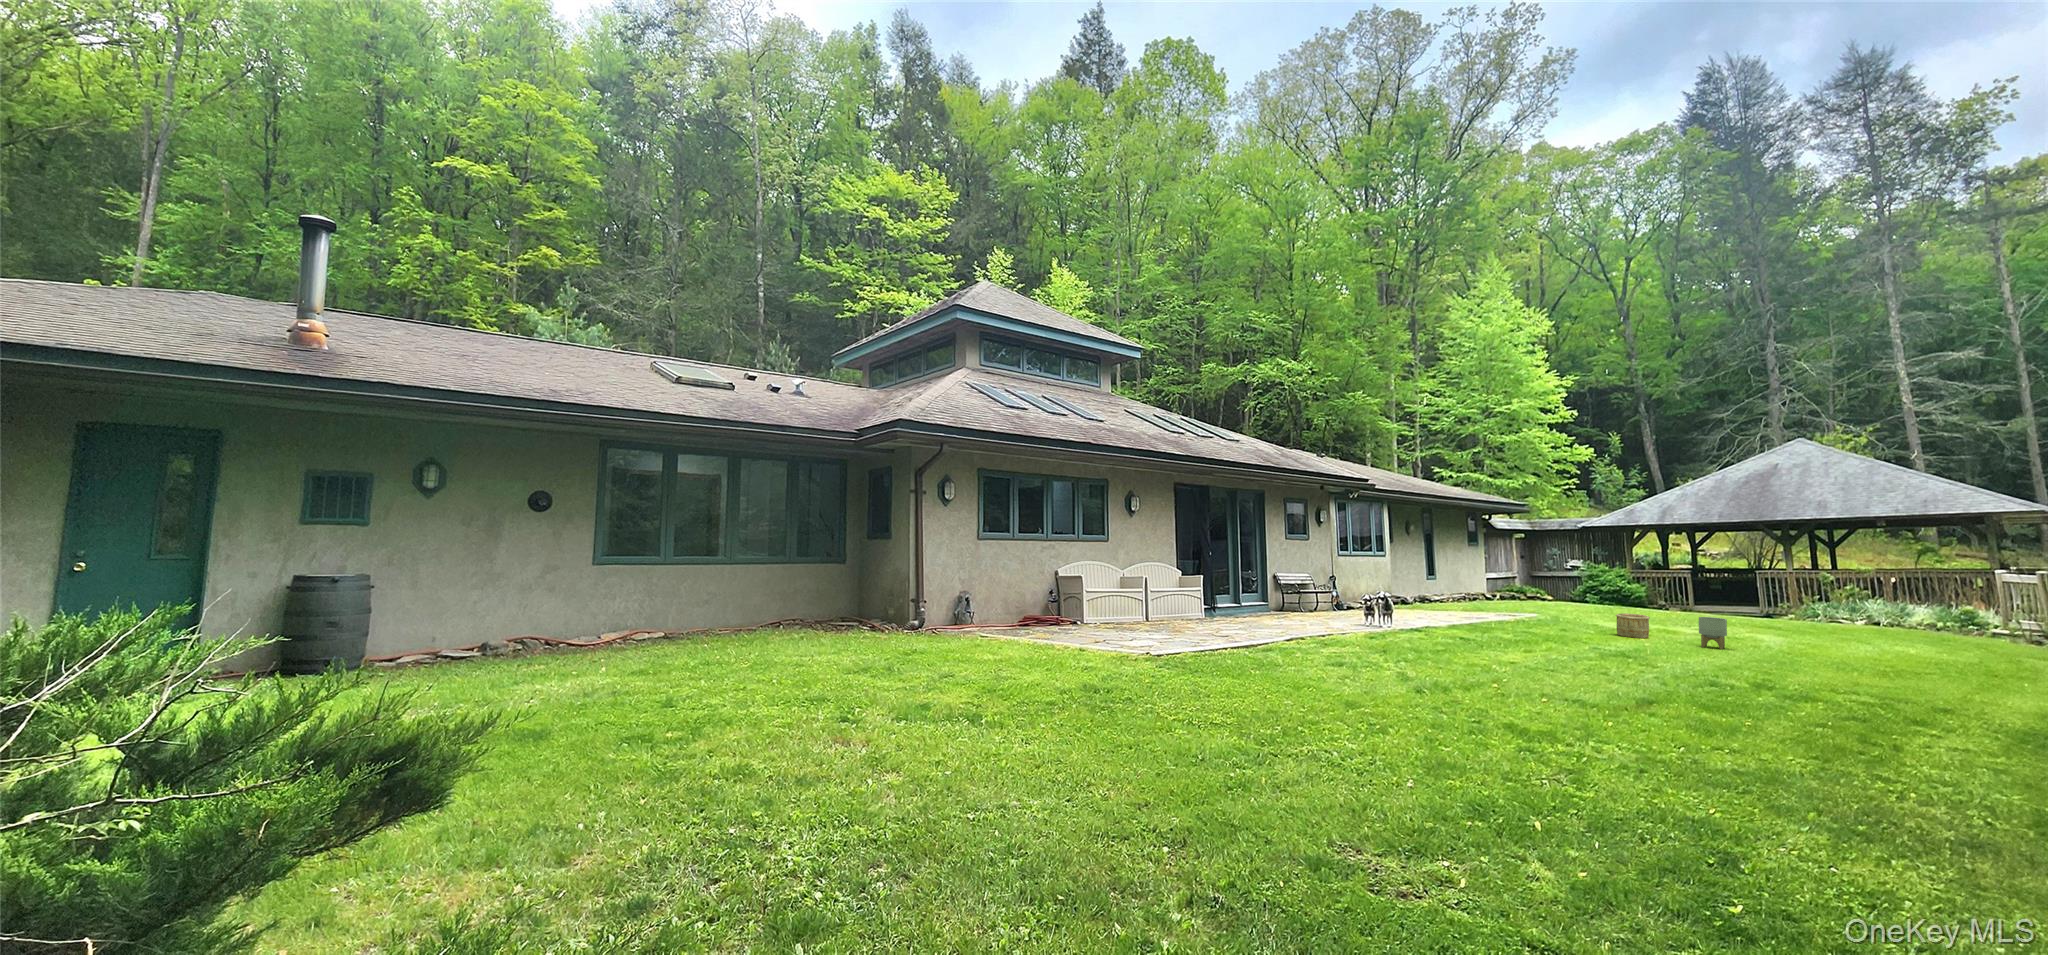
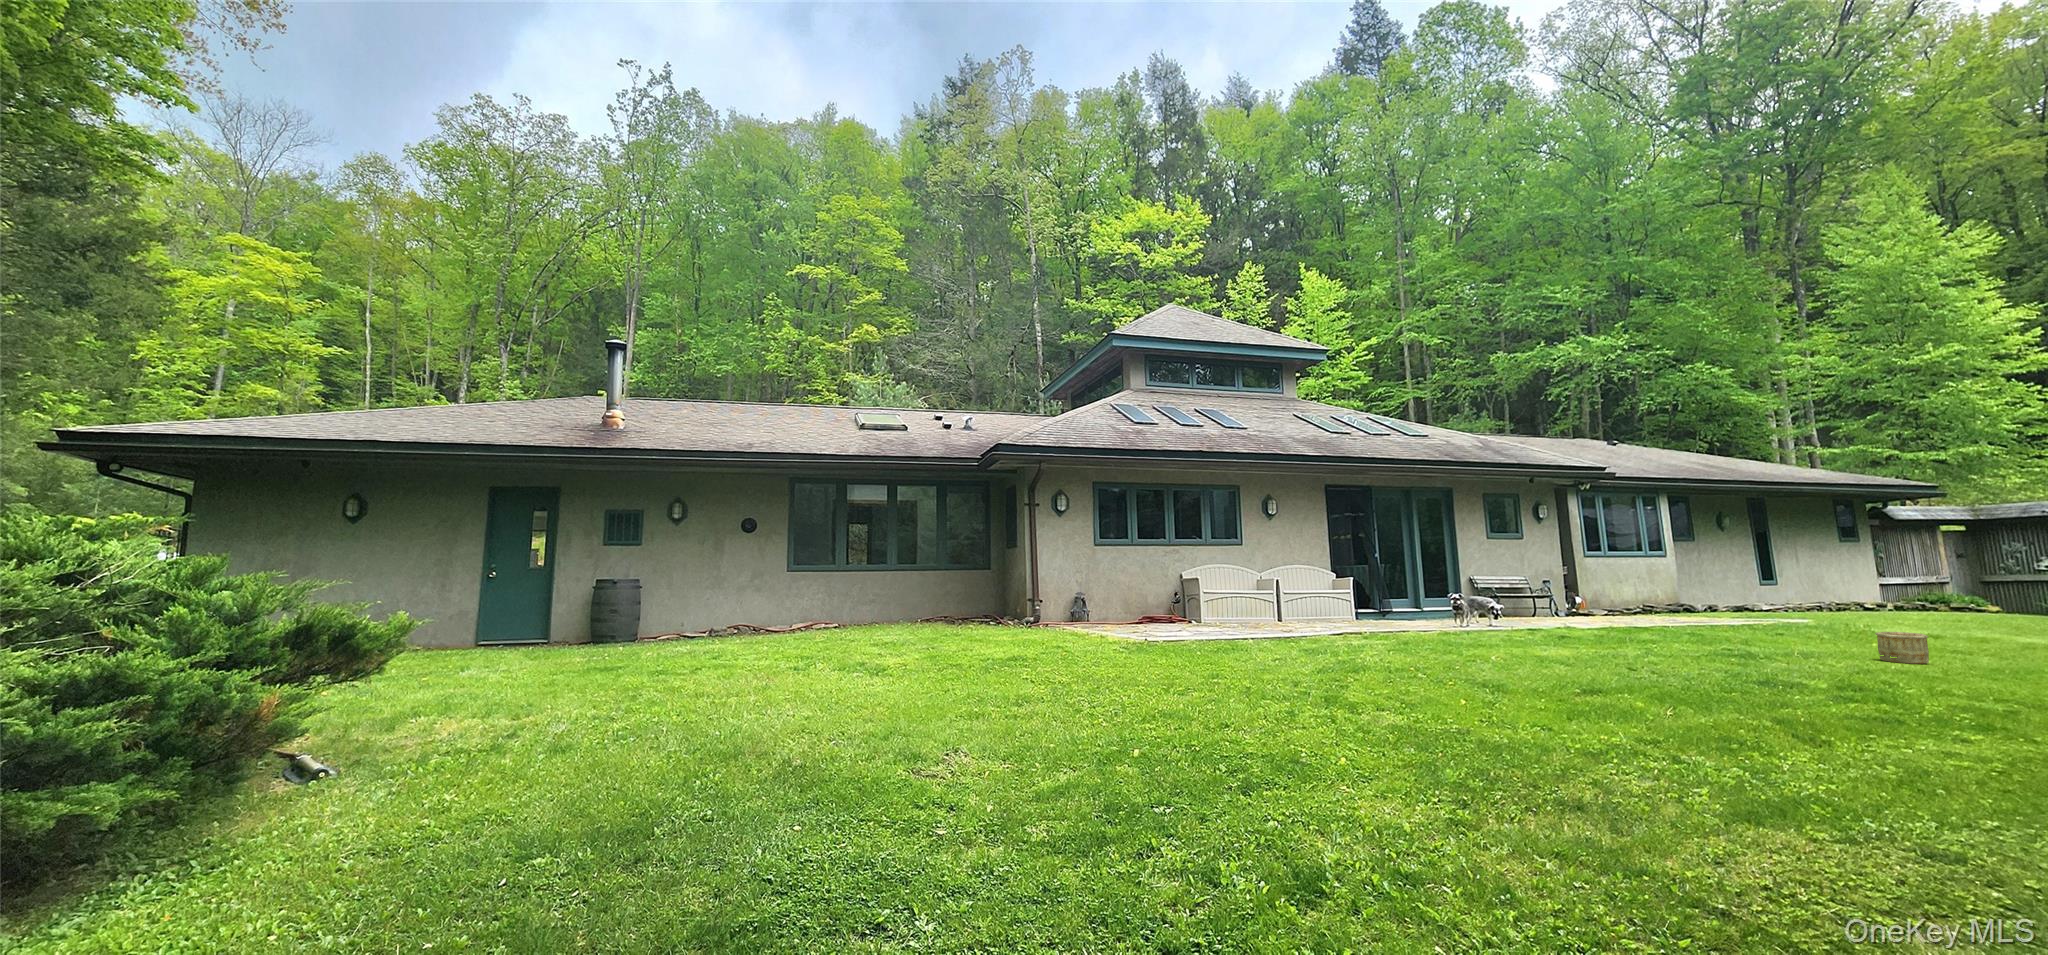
planter: present [1699,617,1727,650] -> none [1973,634,2021,678]

